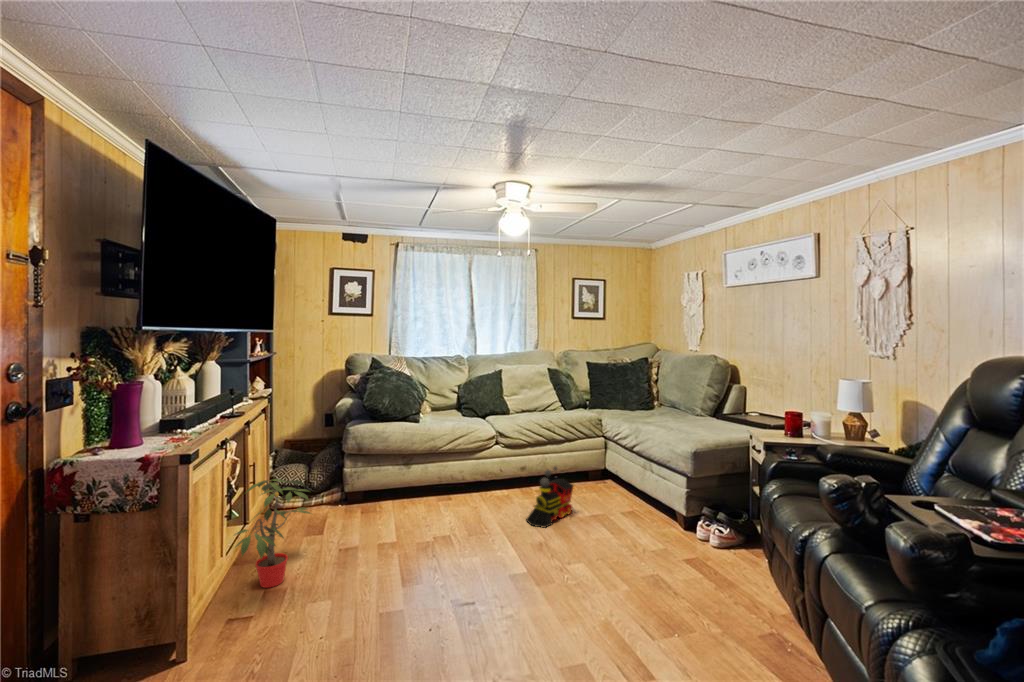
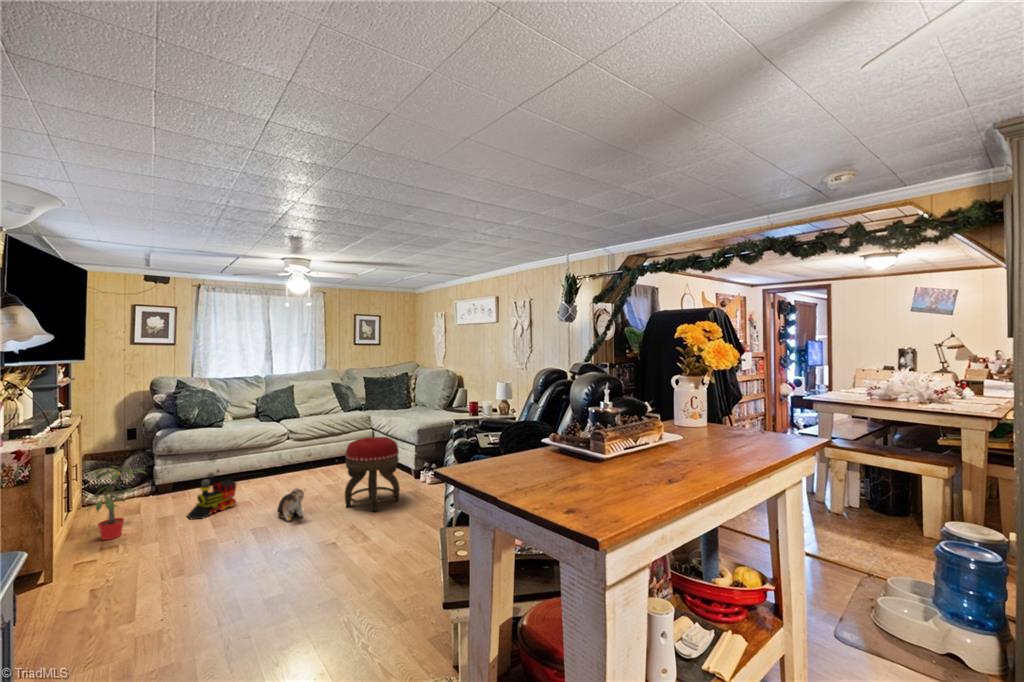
toy train: present [526,467,573,527] -> present [187,470,237,519]
footstool: none [591,467,687,615] -> present [345,437,400,512]
plush toy: none [486,552,532,606] -> present [278,488,304,521]

